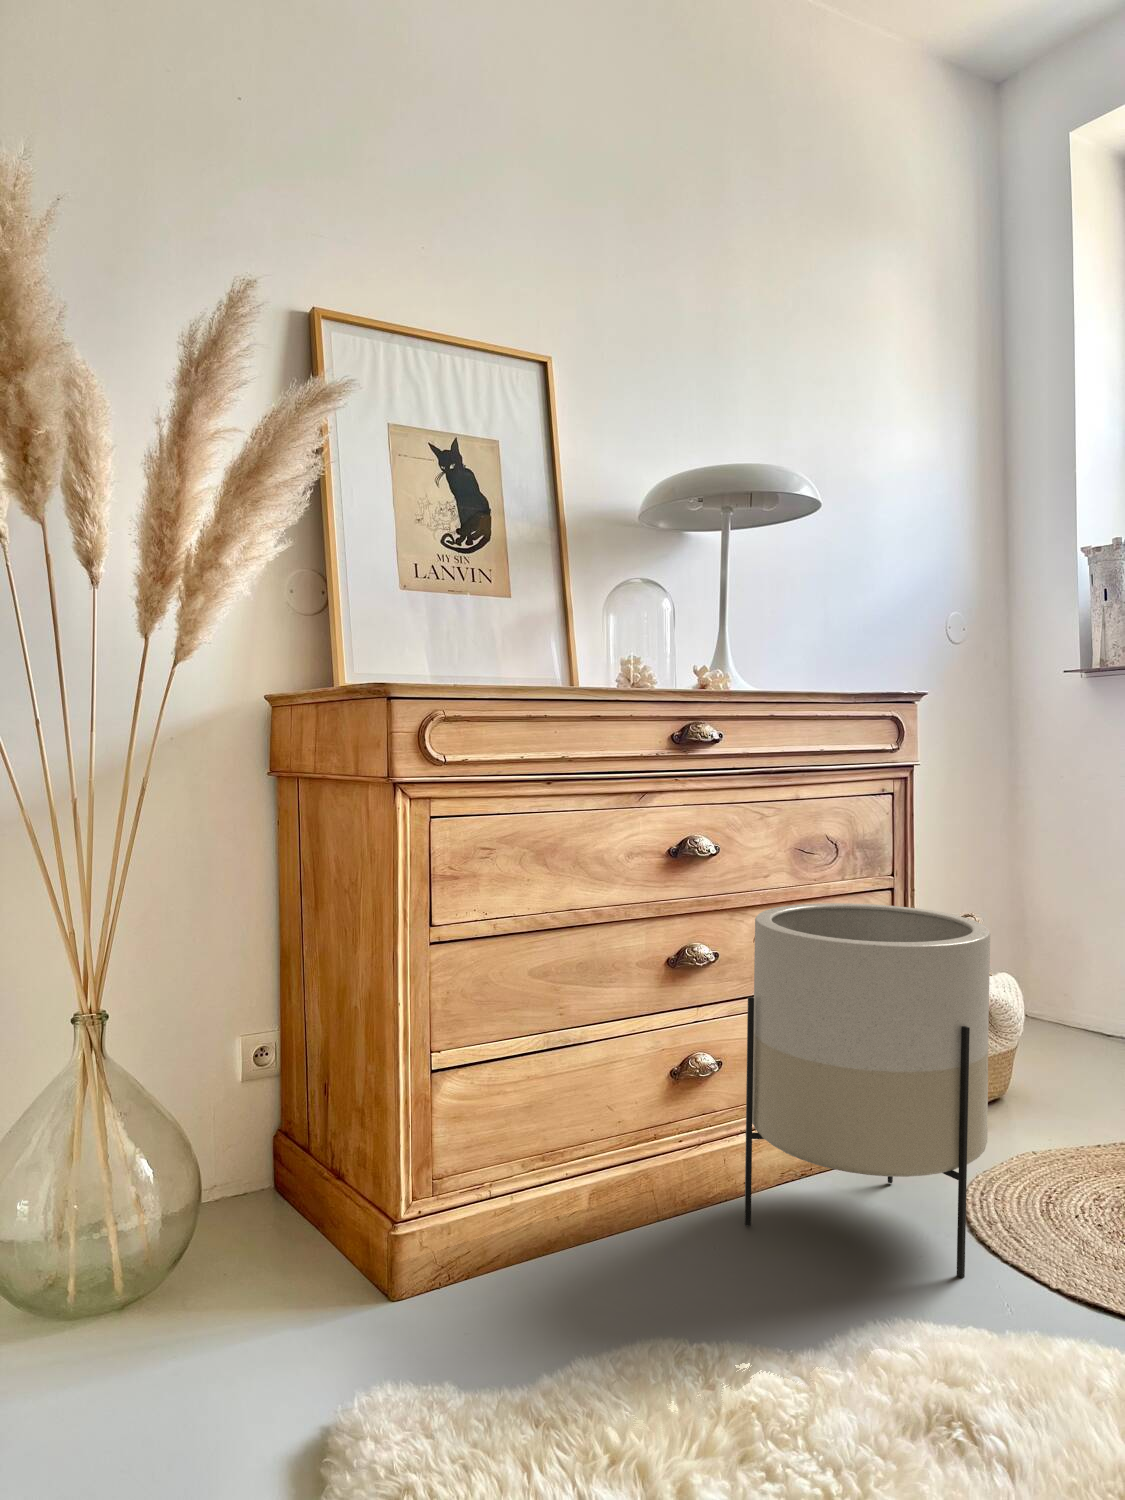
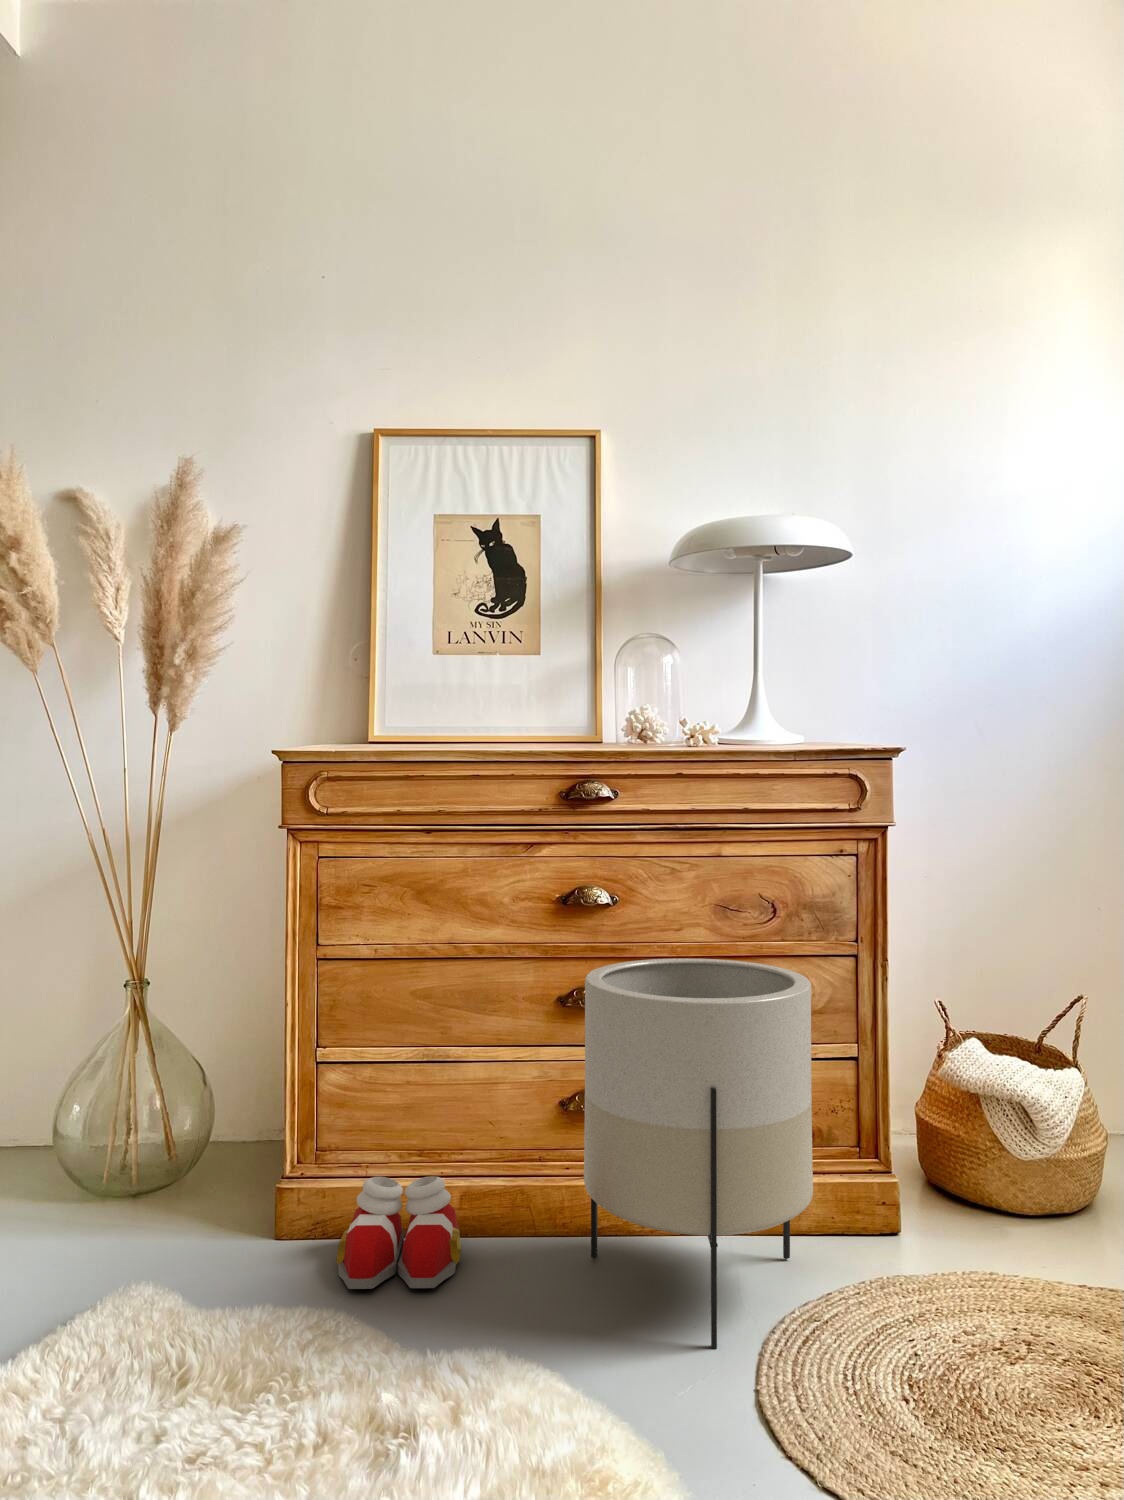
slippers: none [500,1178,666,1327] -> present [336,1176,461,1289]

